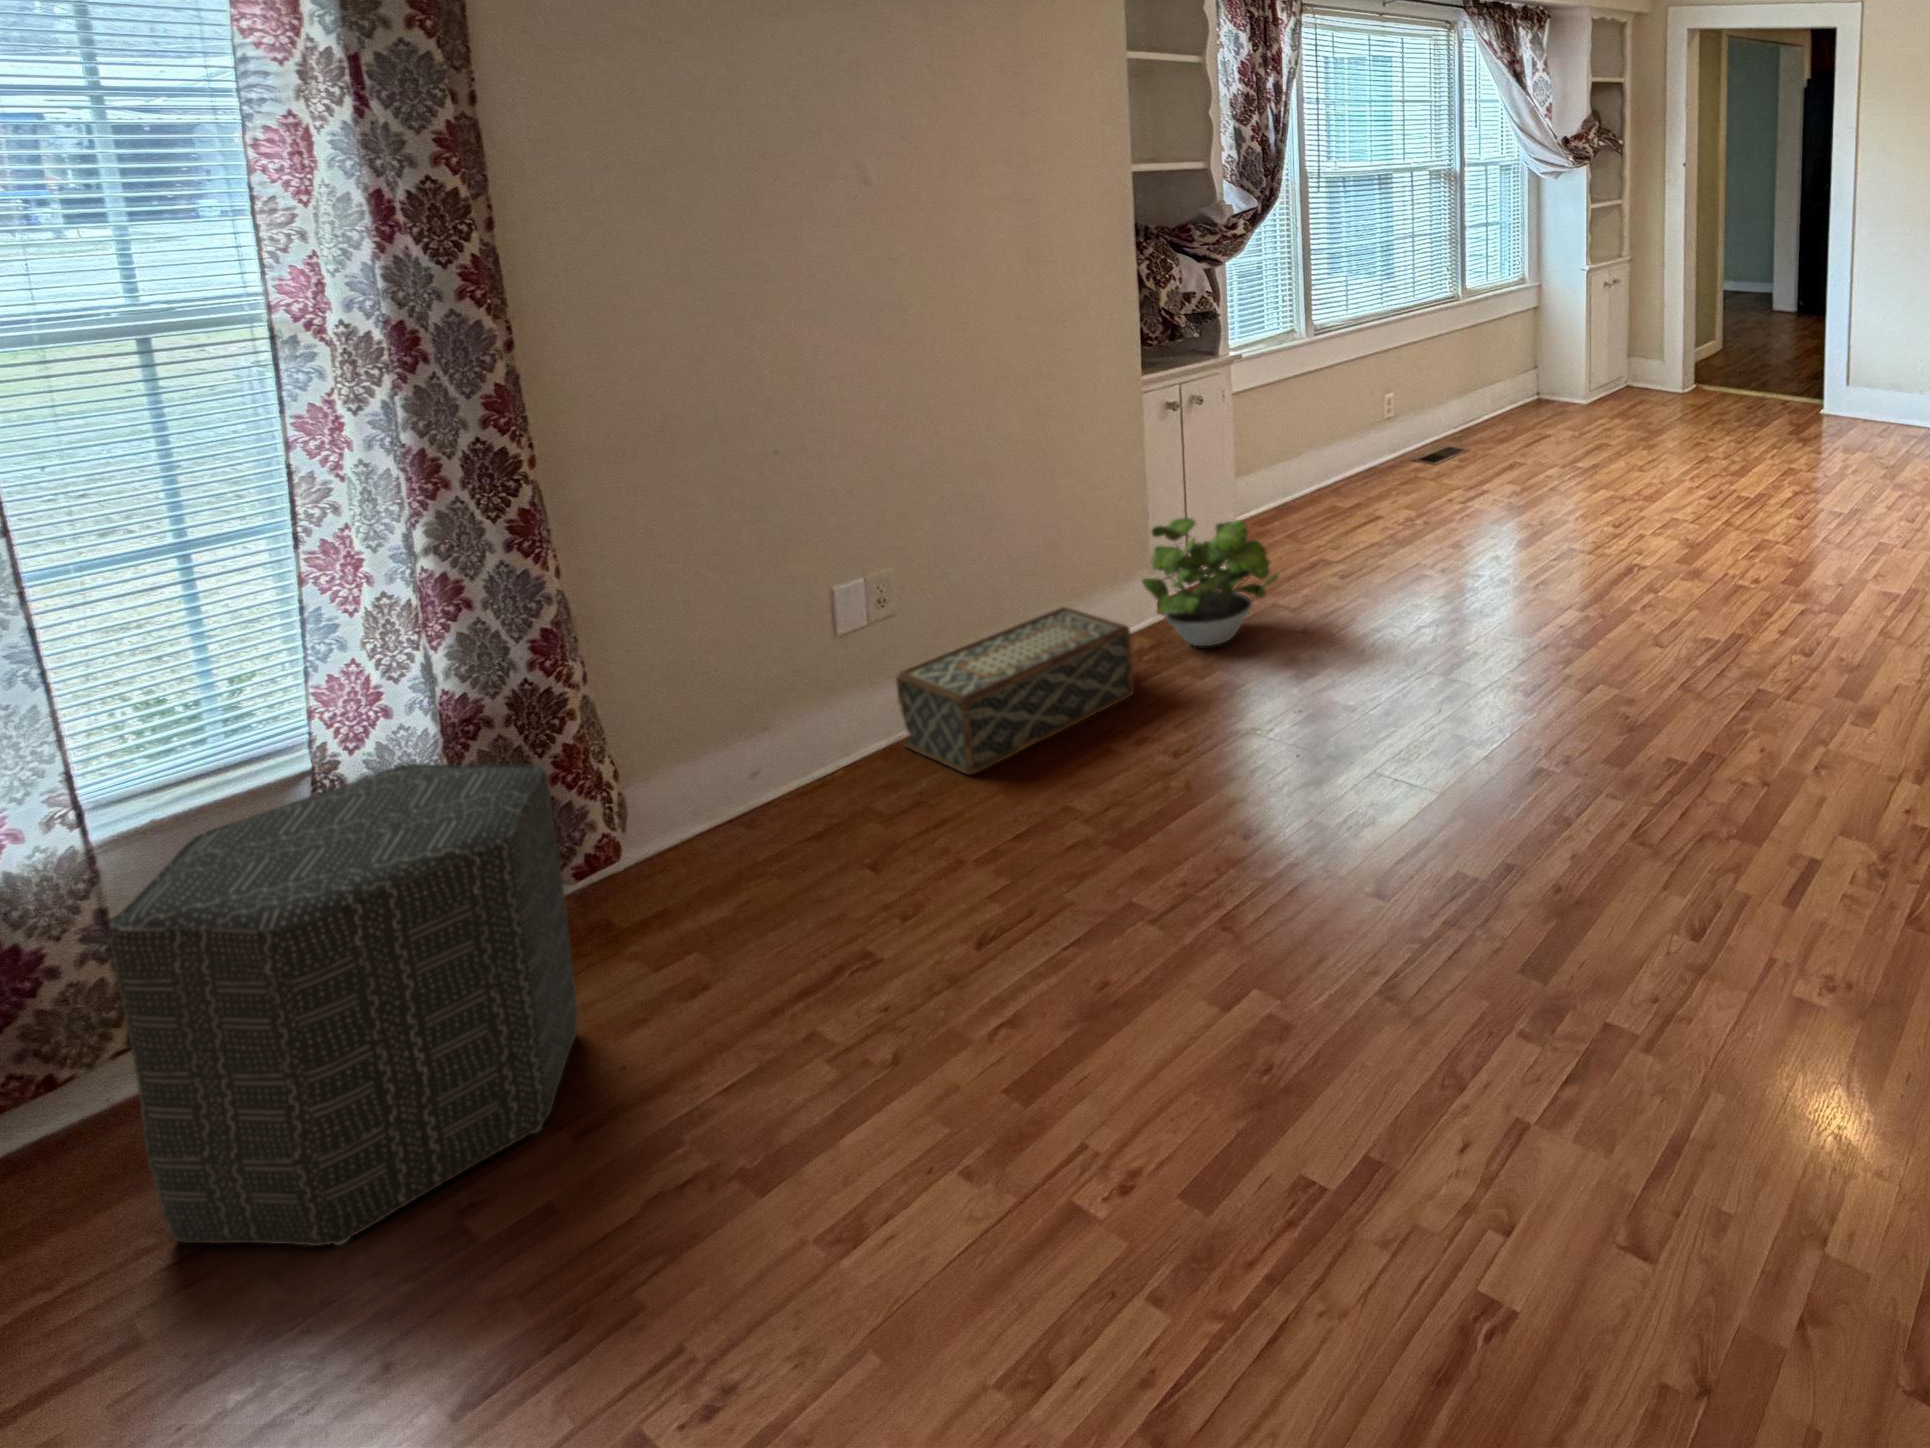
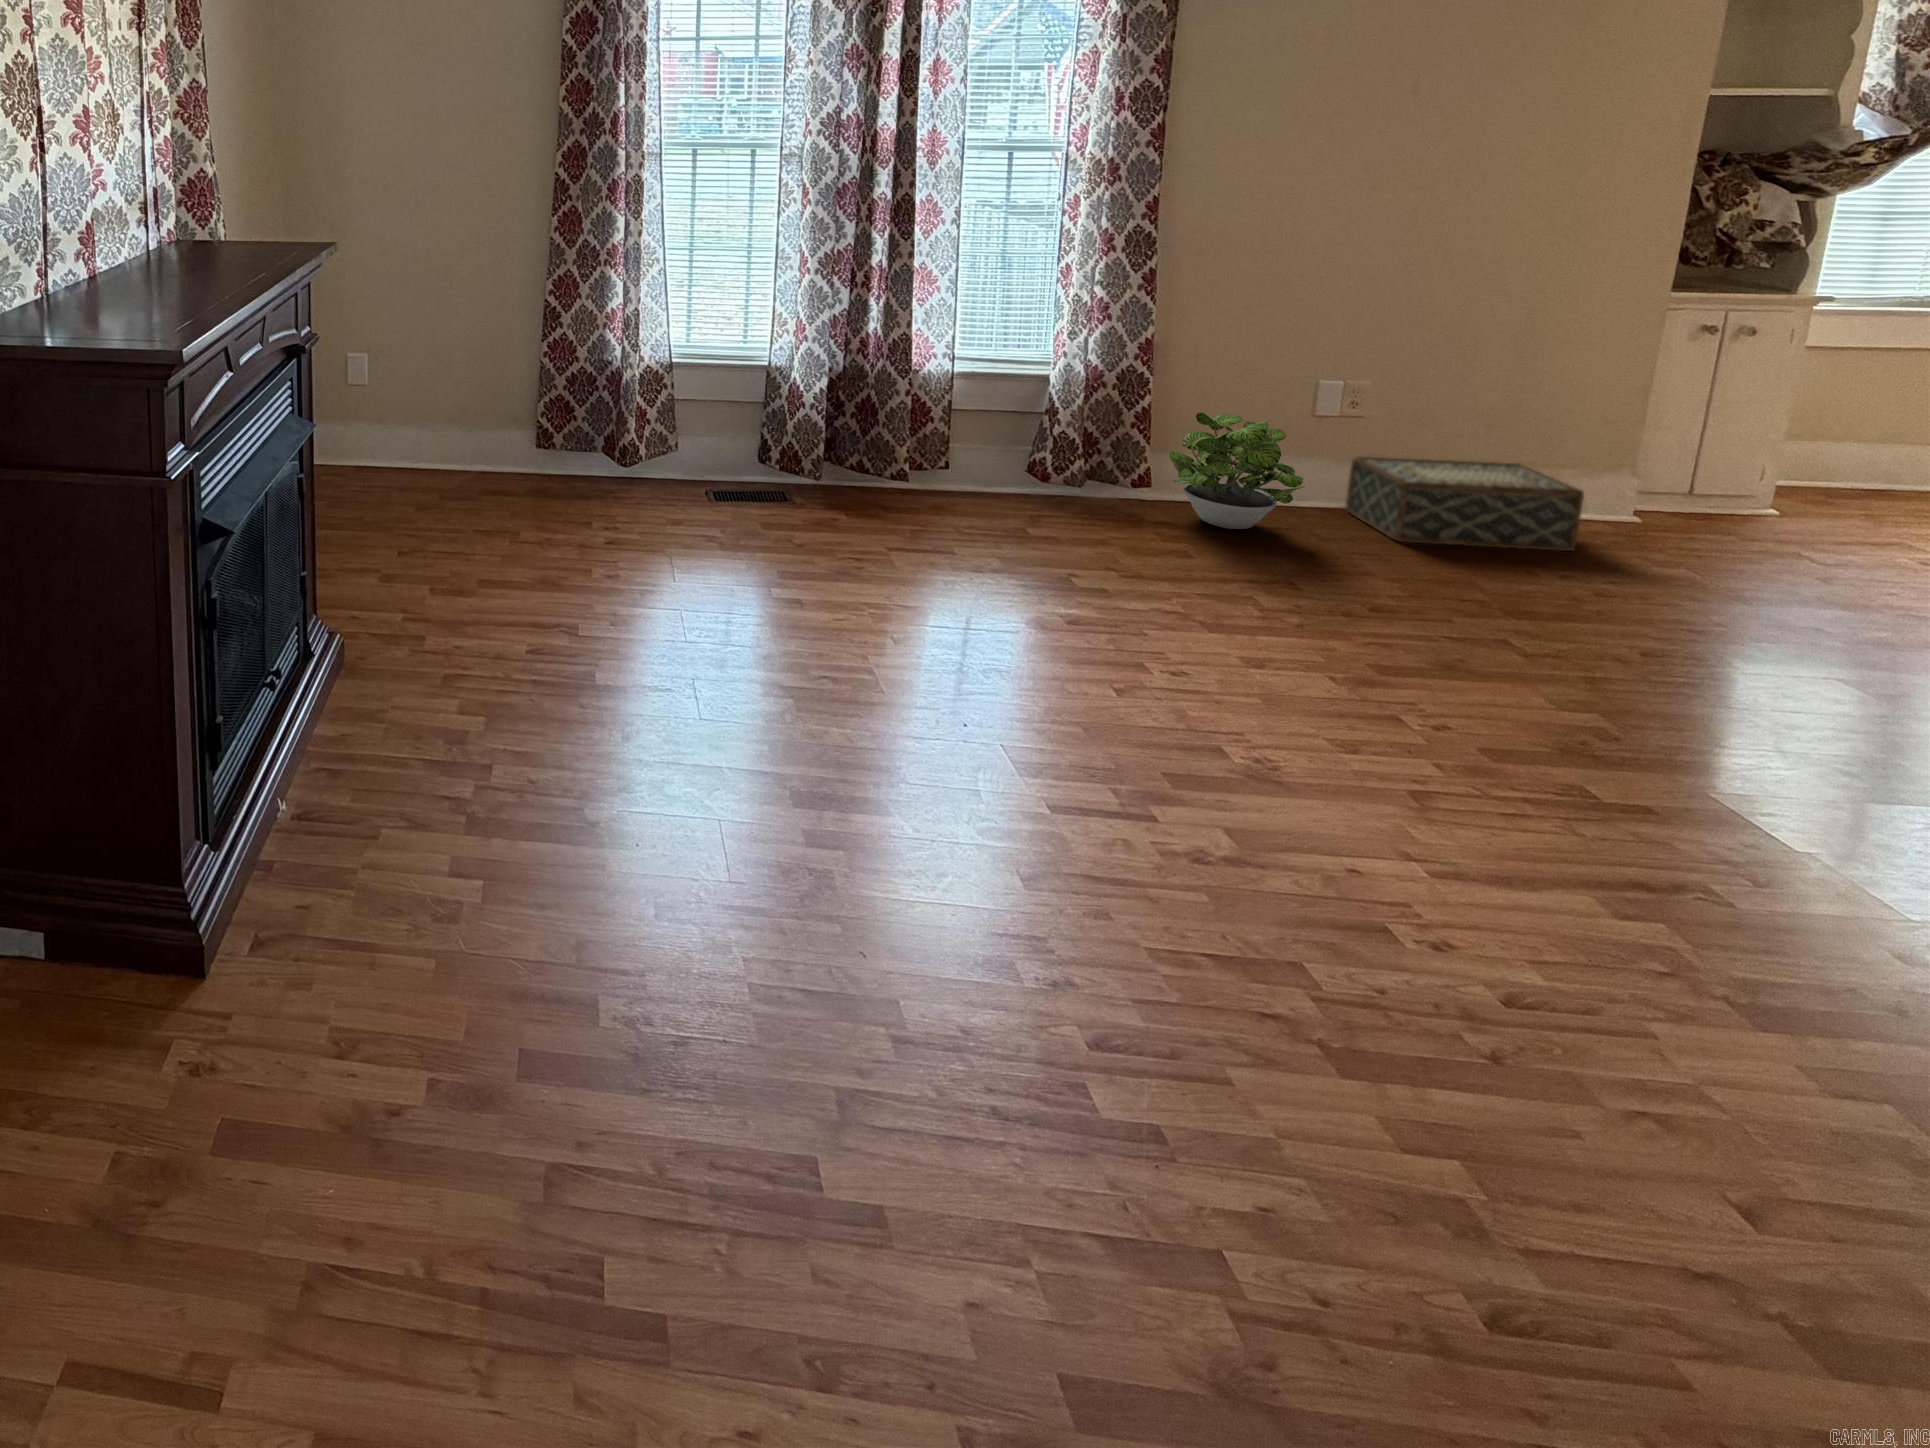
potted plant: present [1142,518,1279,646] -> present [1170,413,1305,529]
ottoman: present [109,764,577,1246] -> none [965,377,1142,568]

